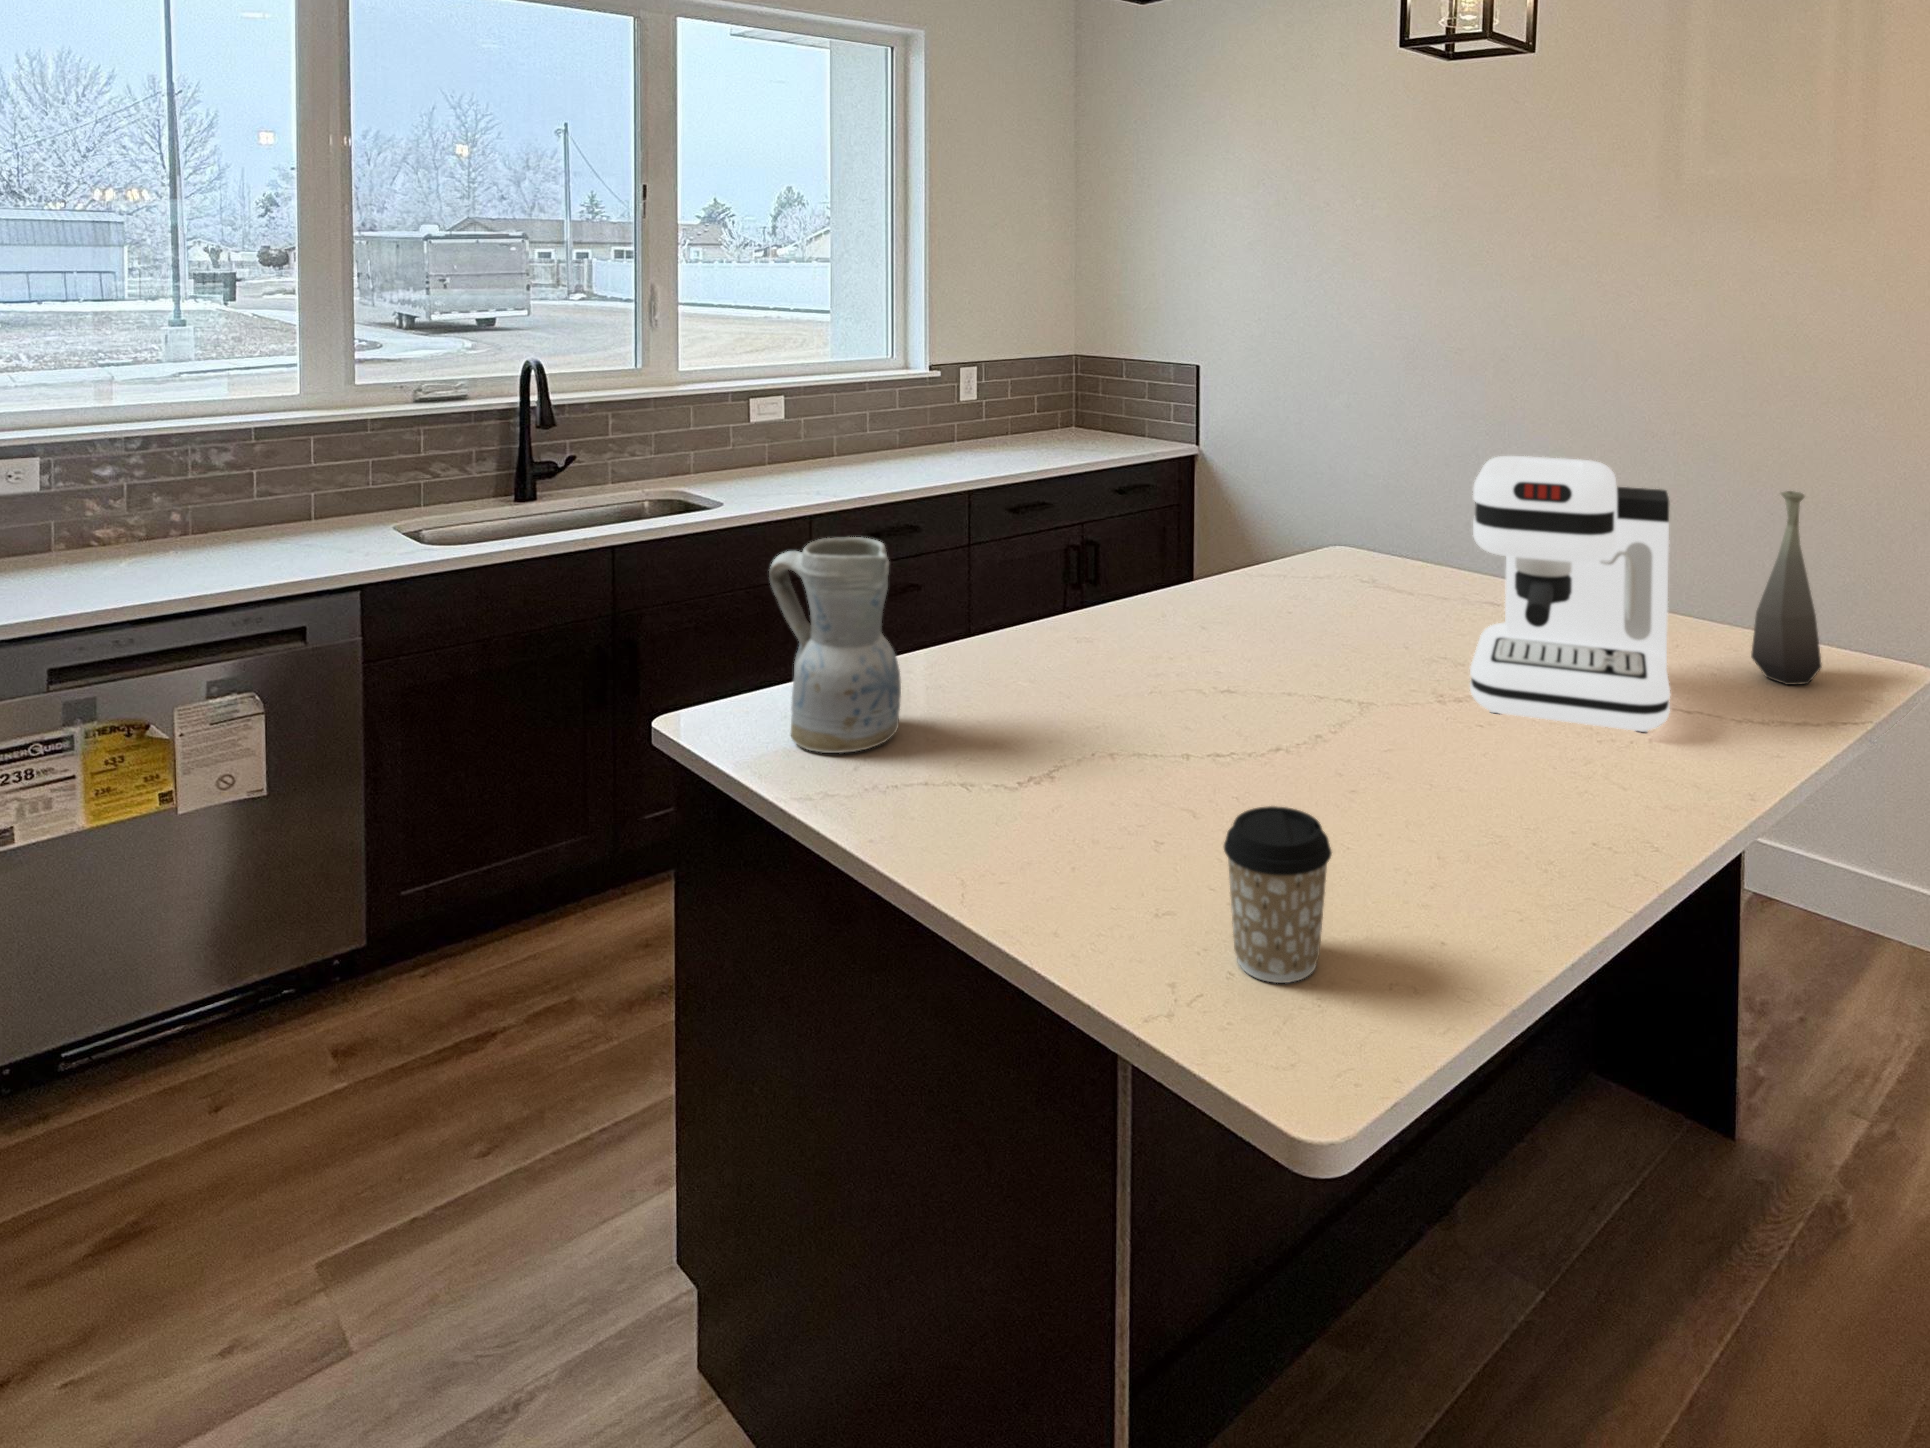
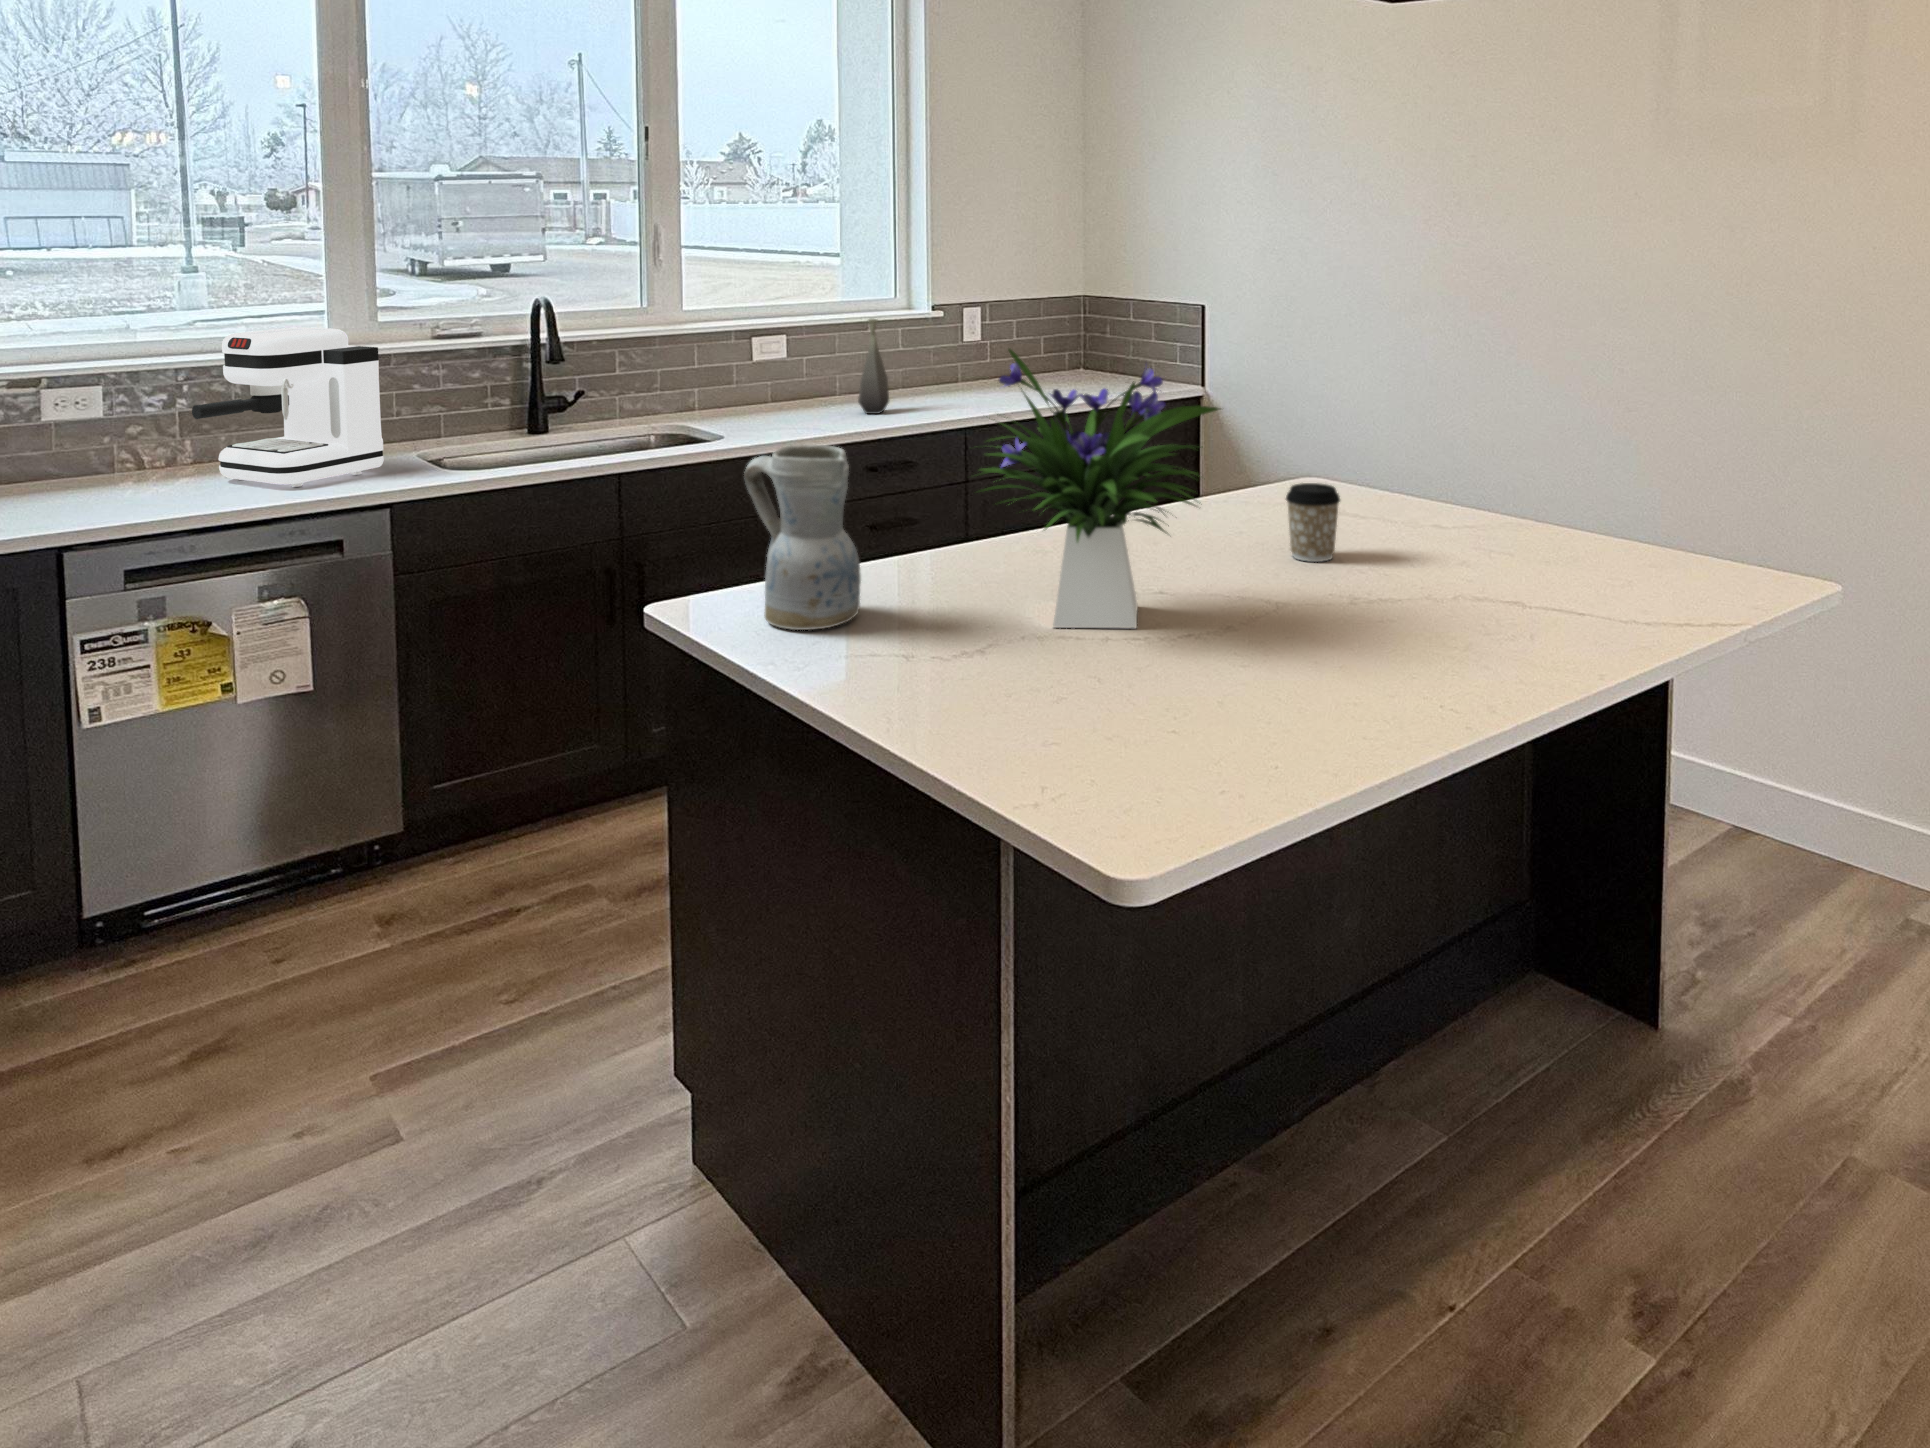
flower arrangement: none [1020,428,1306,743] -> present [980,349,1220,628]
coffee maker: present [1470,456,1670,732] -> present [192,327,384,487]
bottle: present [1751,491,1822,685] -> present [858,319,889,414]
coffee cup: present [1224,806,1332,983] -> present [1286,483,1340,562]

